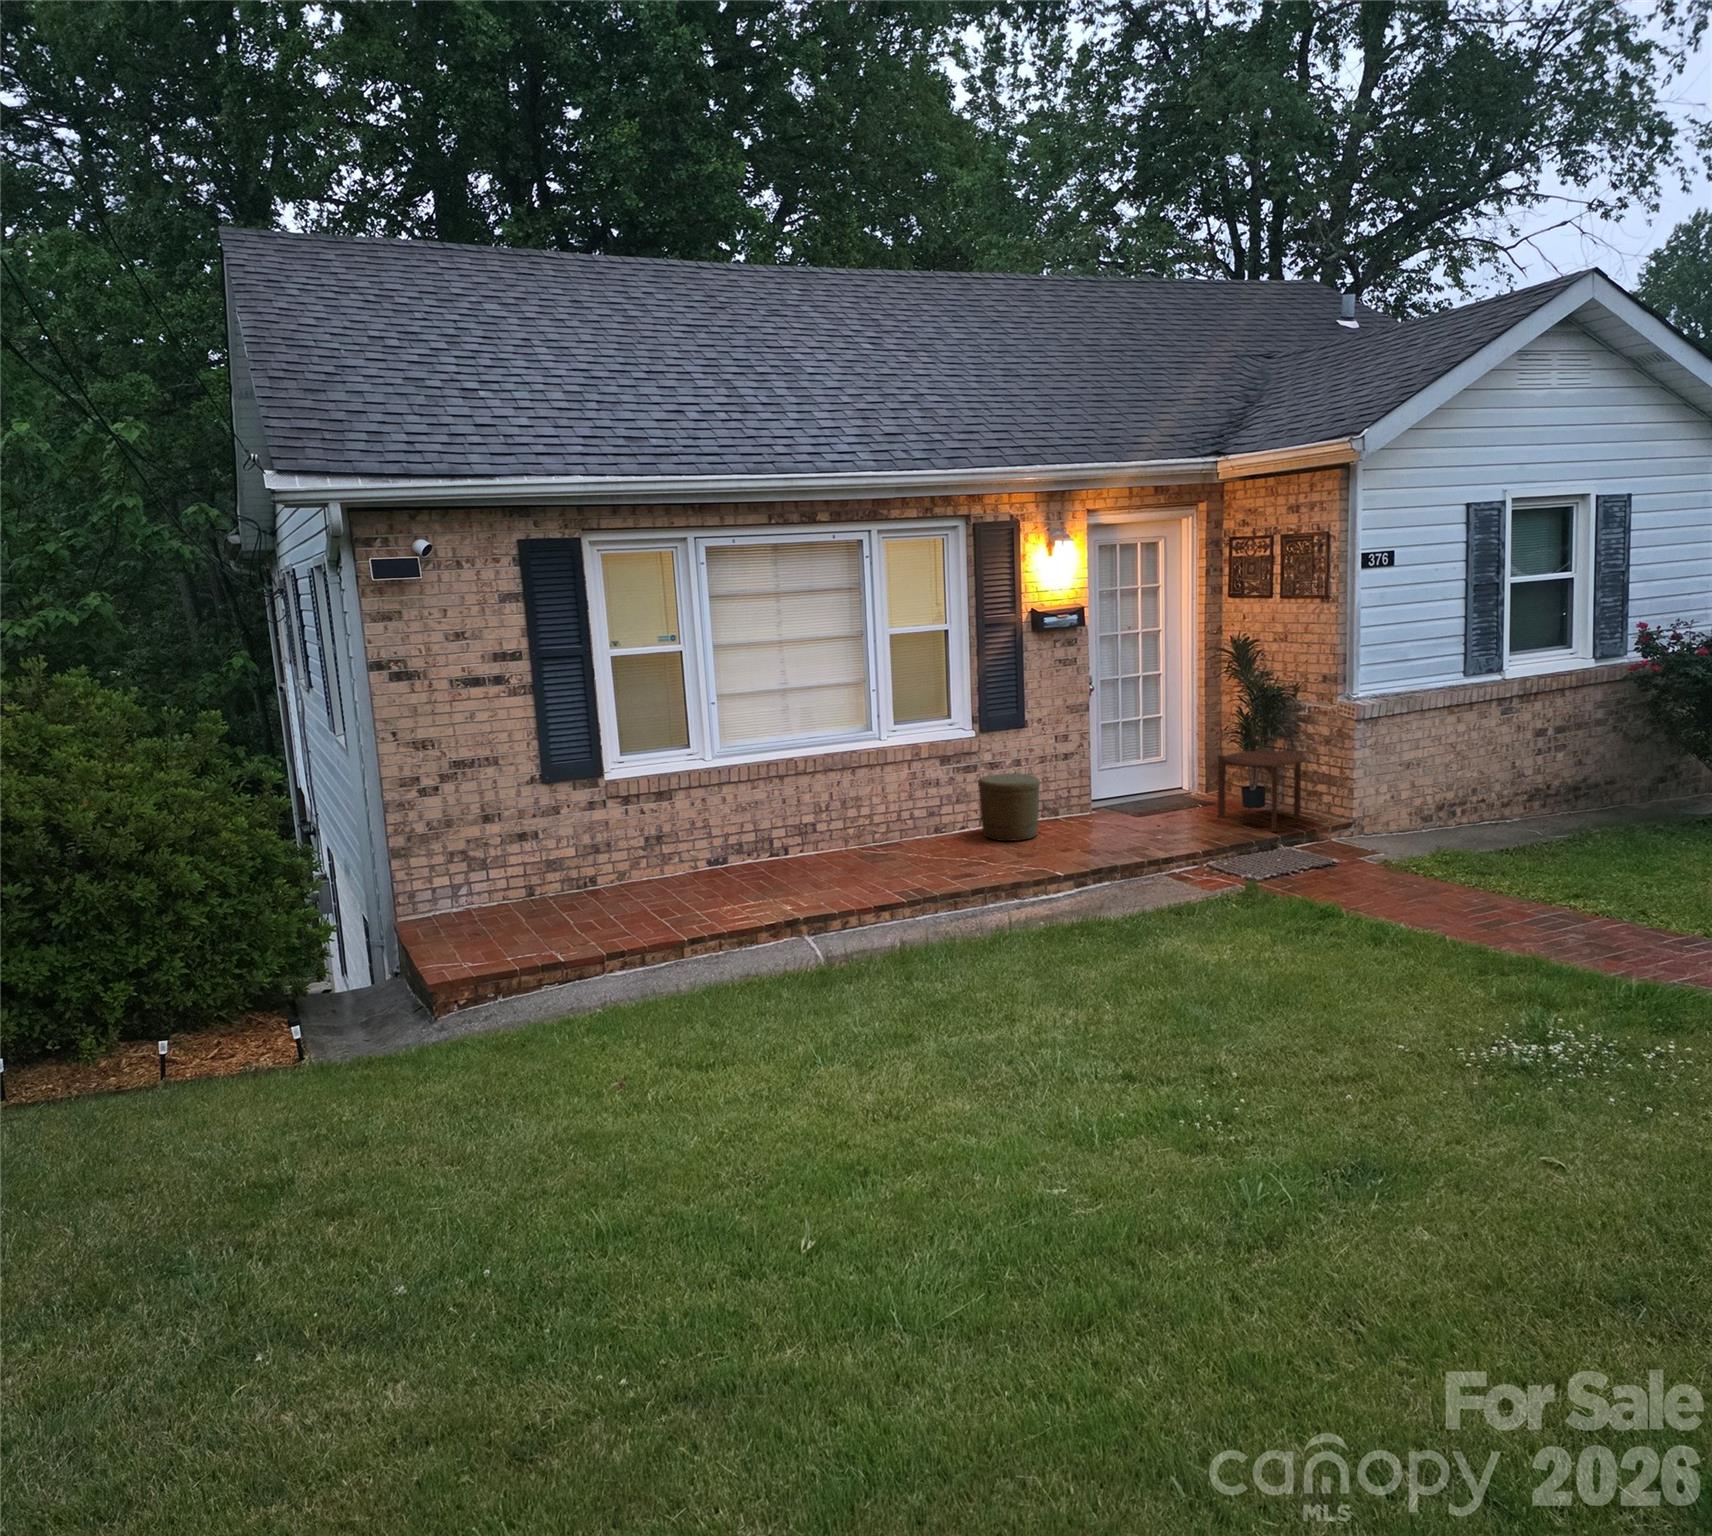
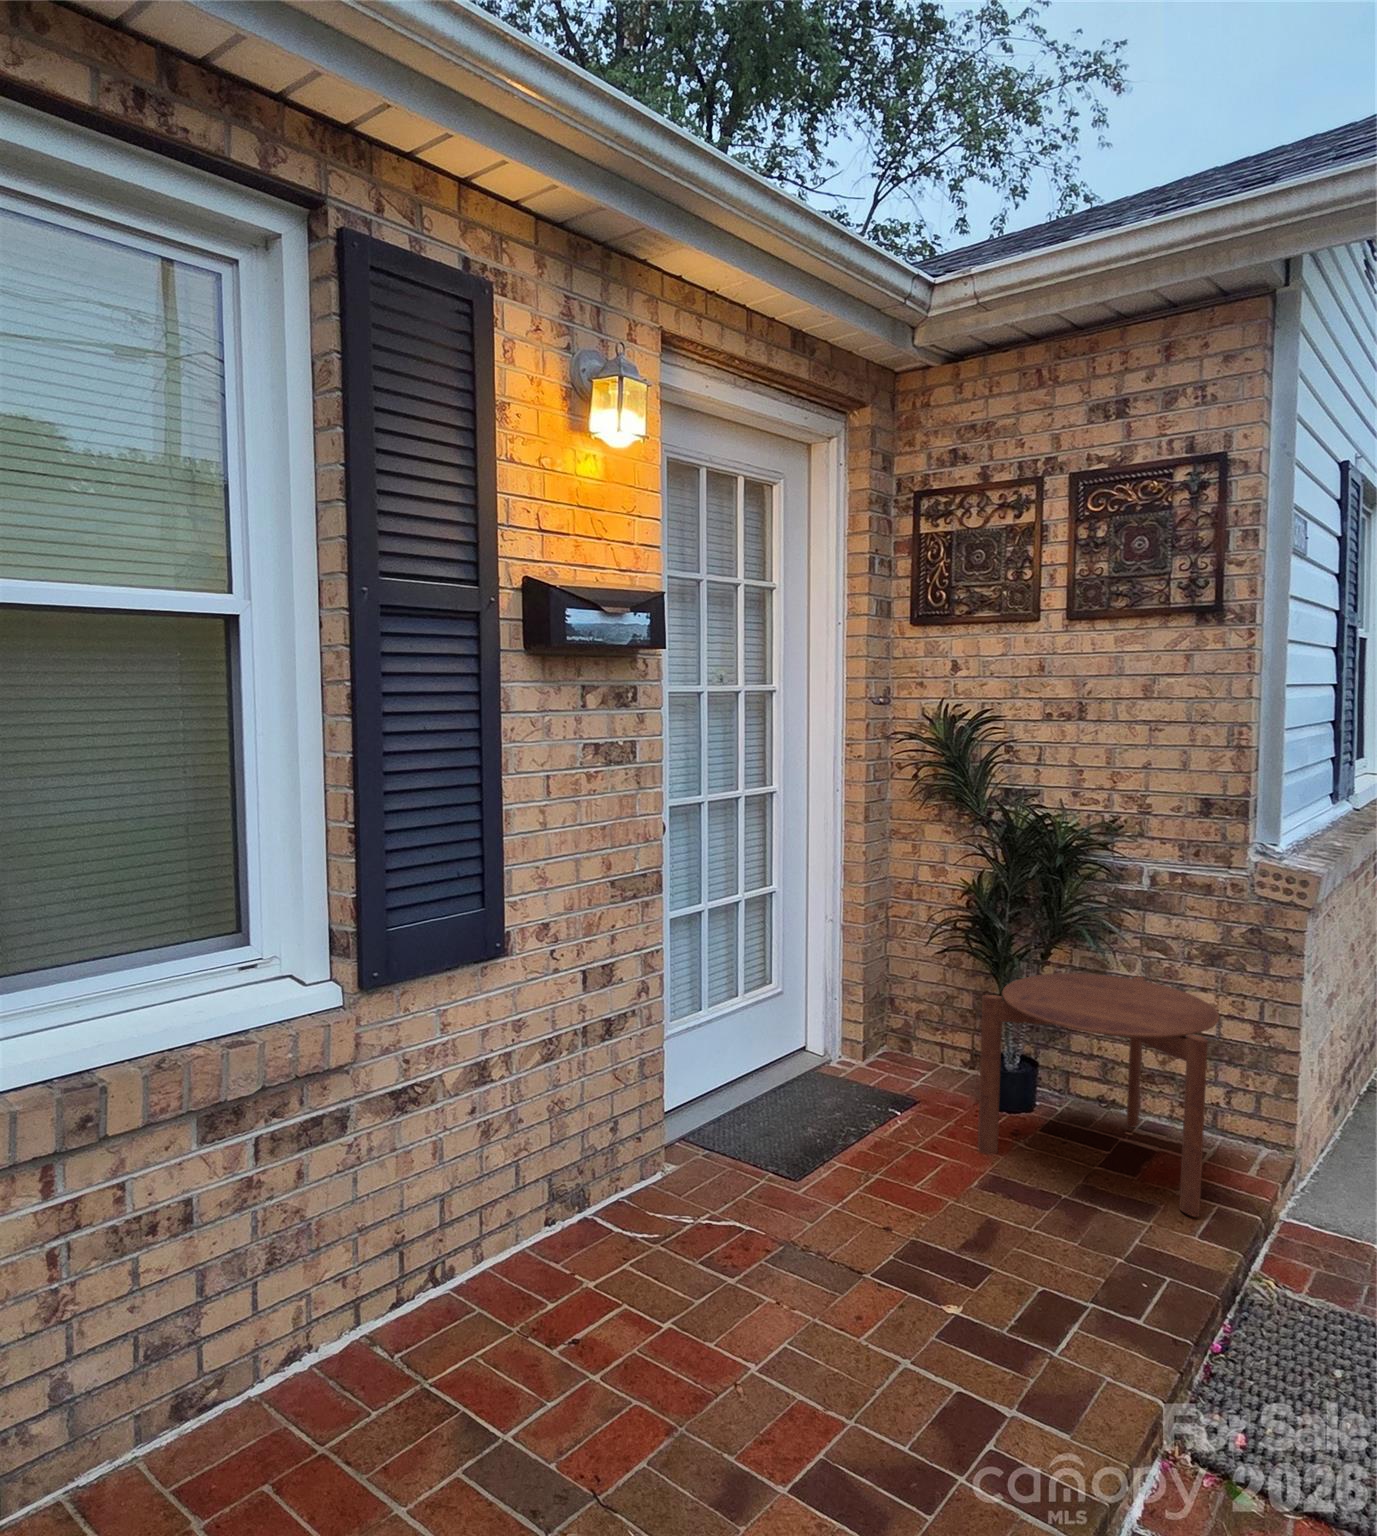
woven basket: present [978,773,1040,841] -> none [353,1120,584,1431]

